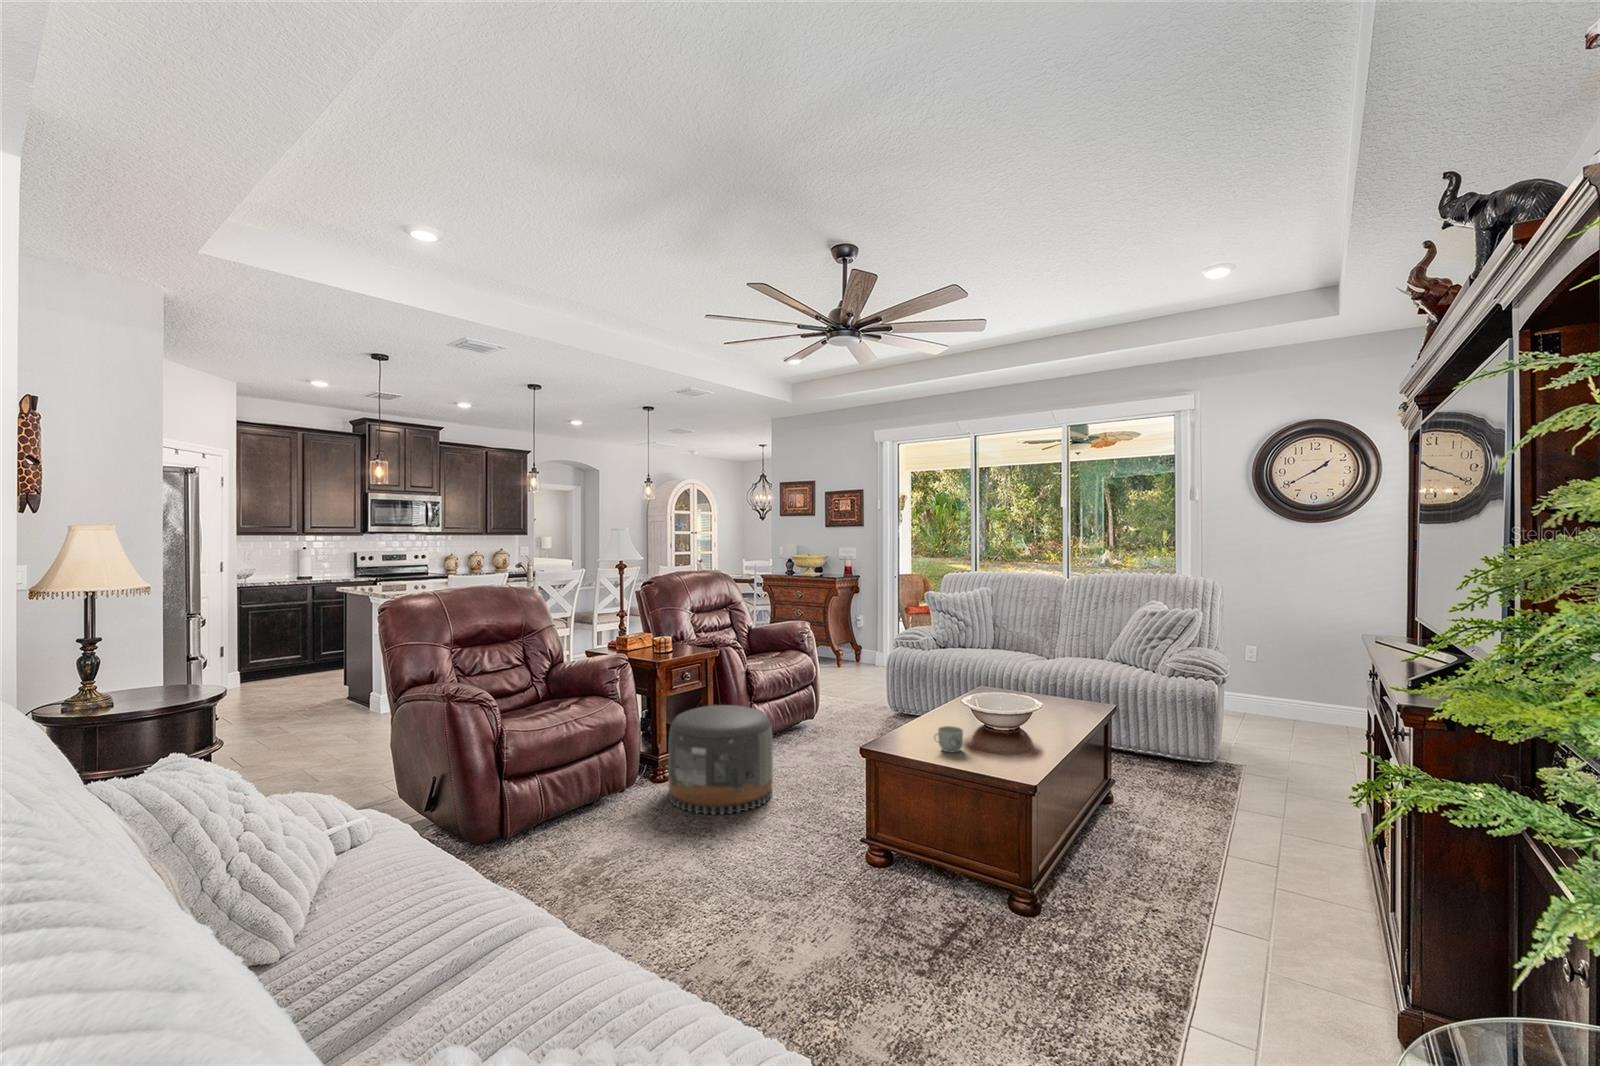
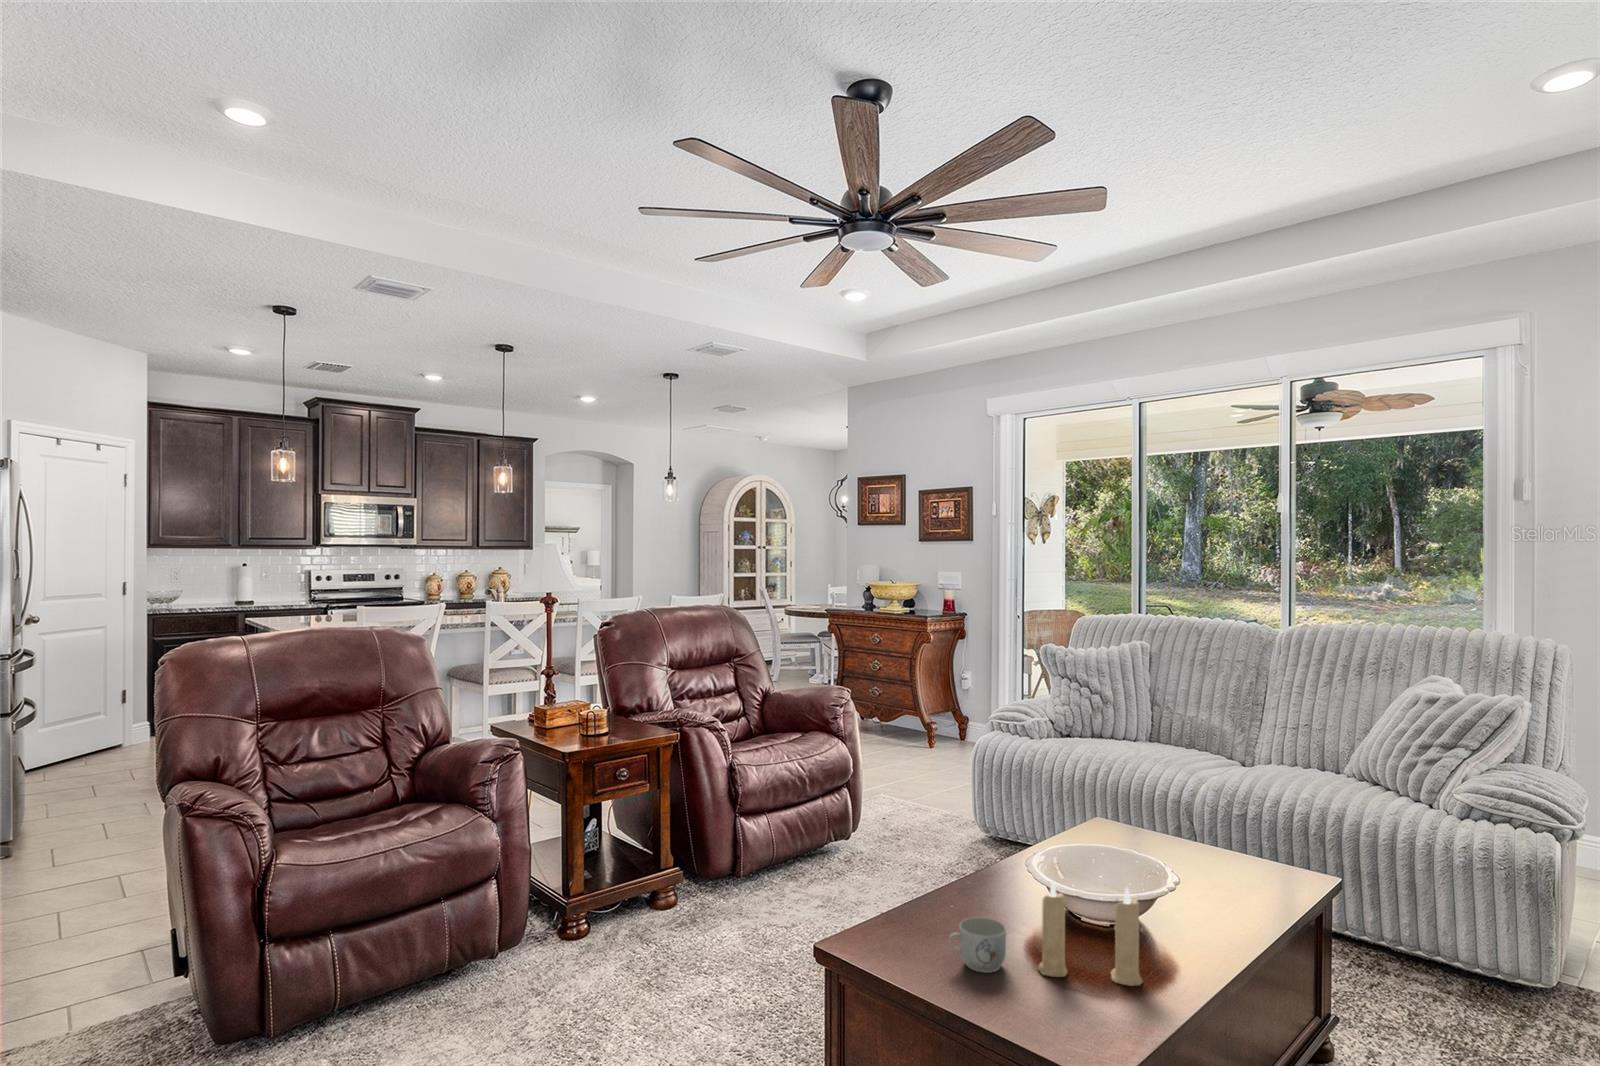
candle: none [979,700,1033,753] -> present [1038,881,1142,986]
pouf: present [668,705,773,815] -> none [561,826,732,1018]

